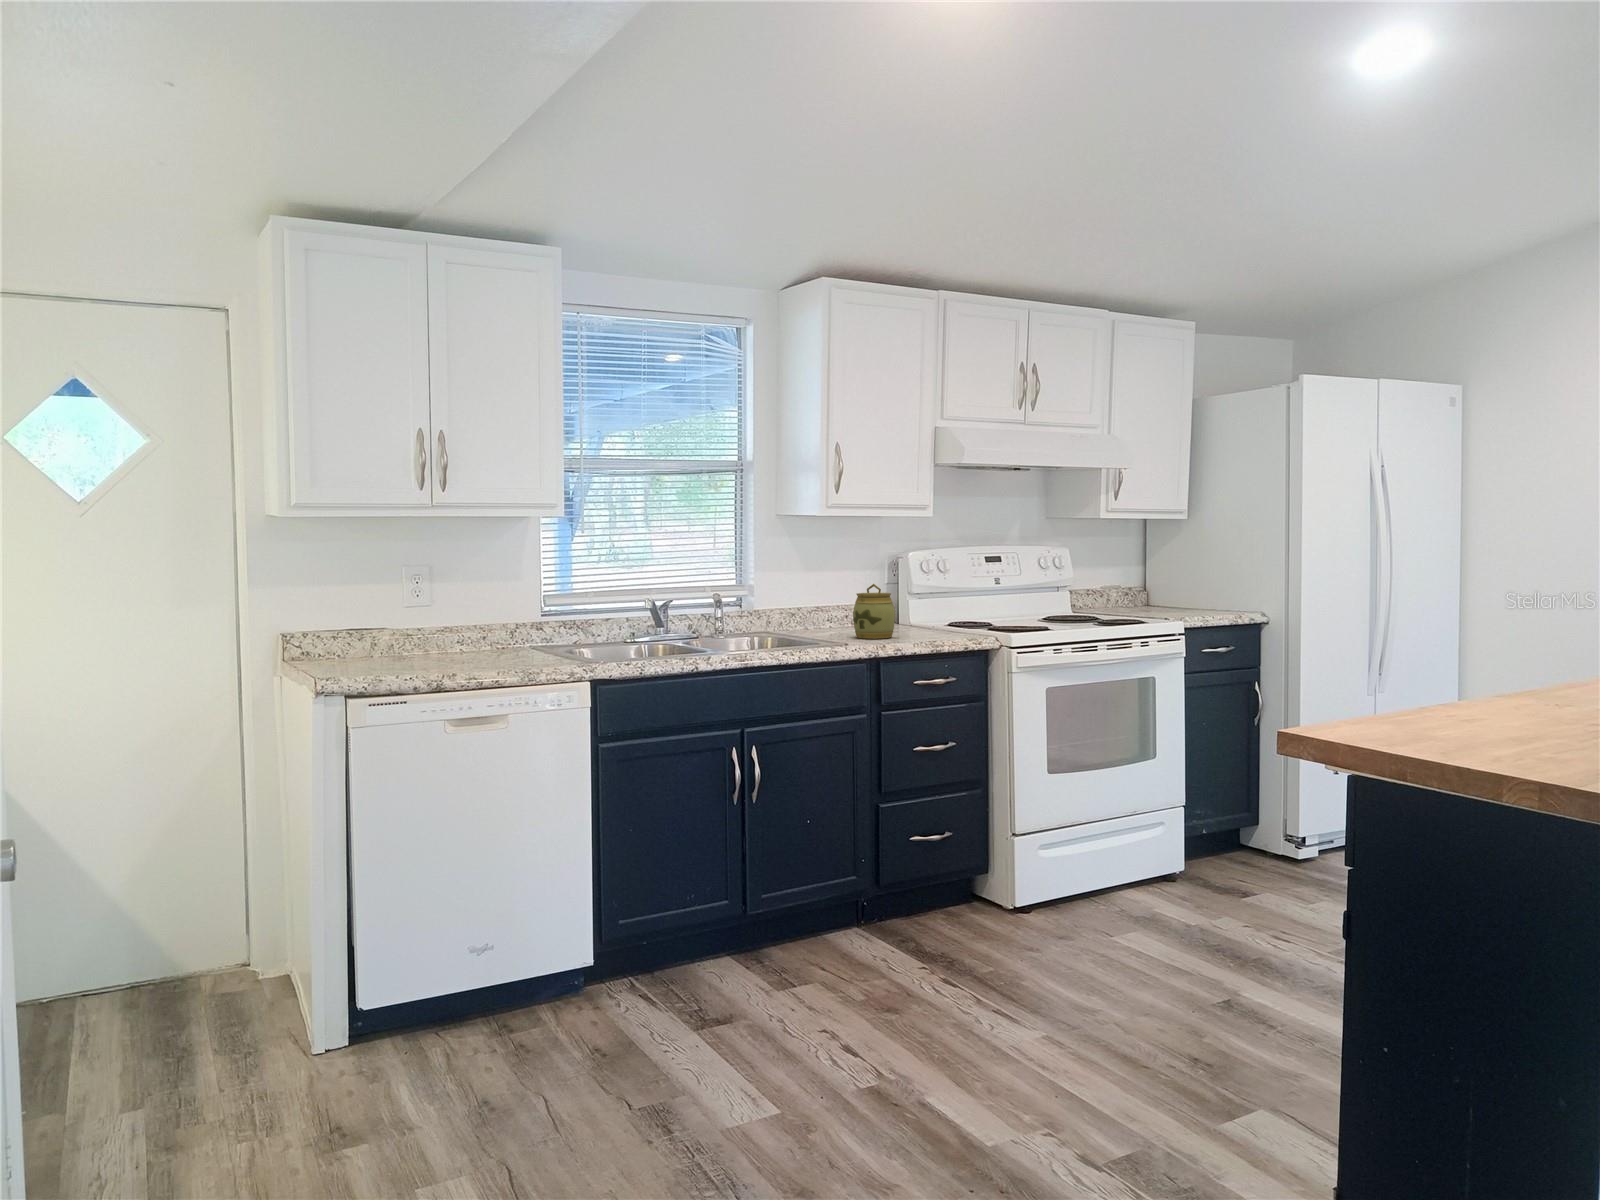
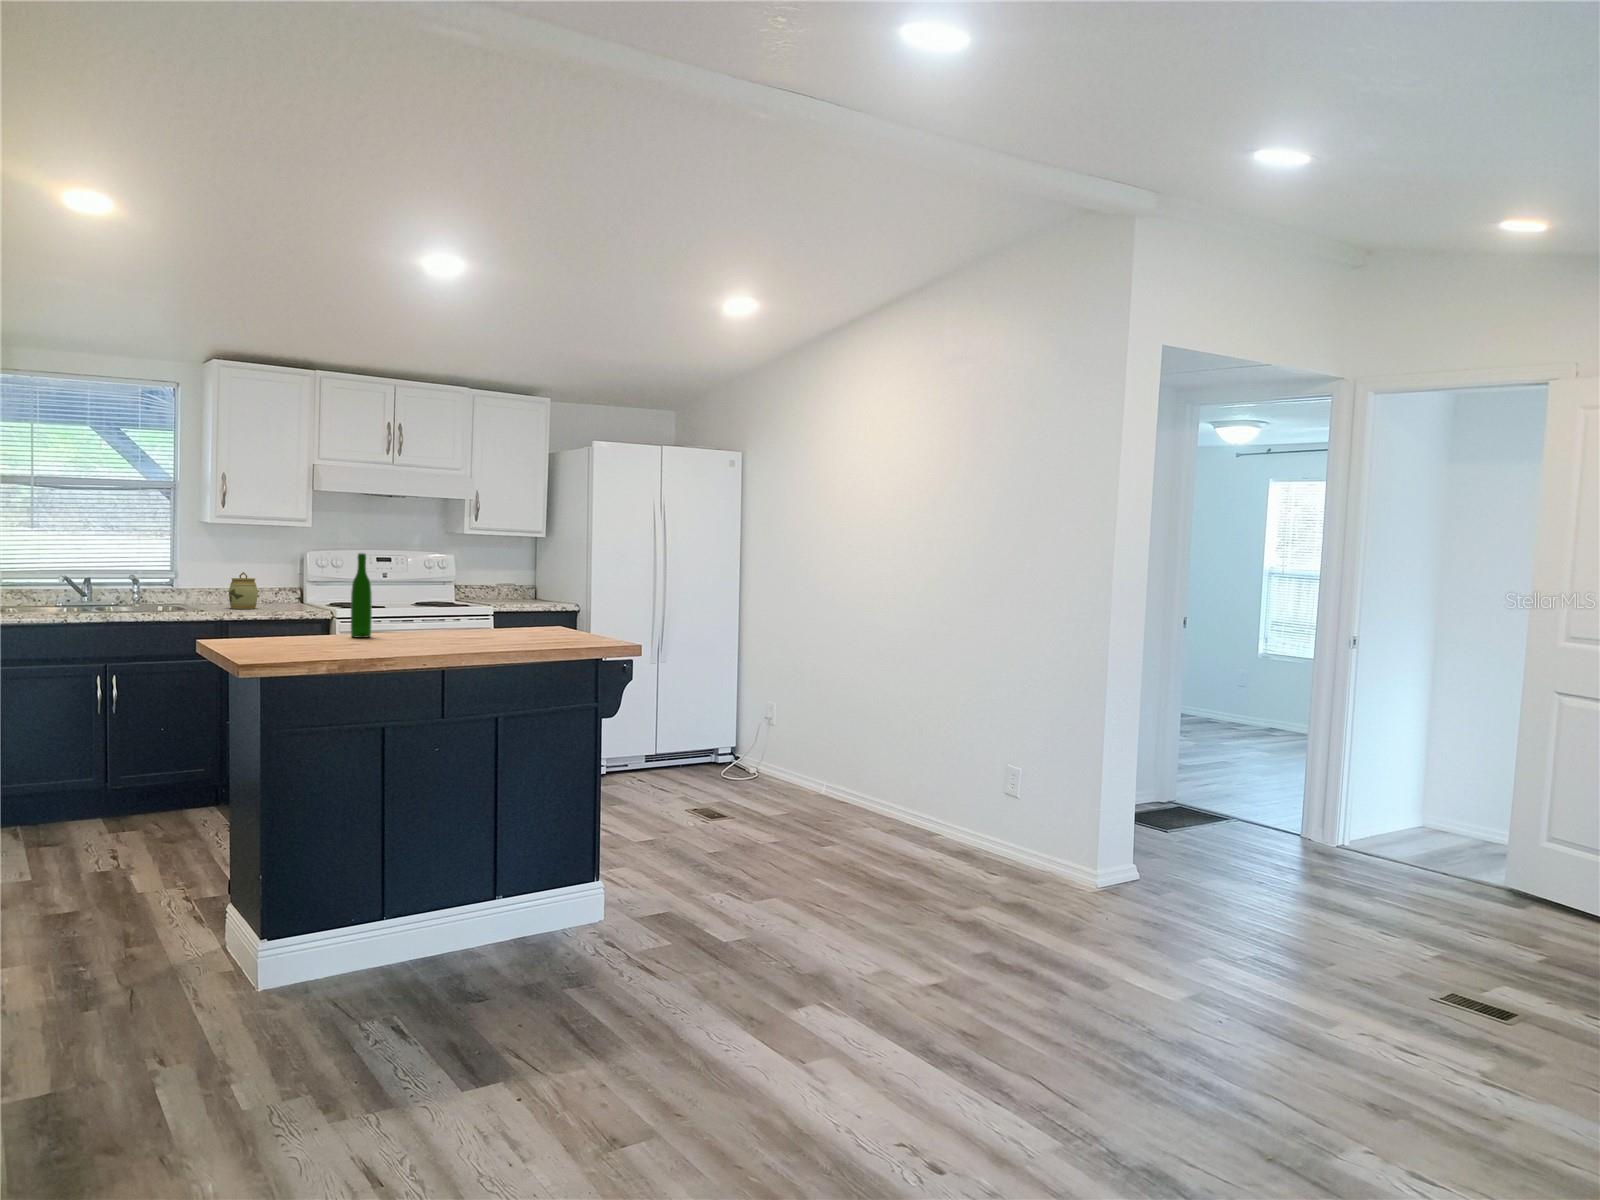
wine bottle: none [1501,540,1549,714] -> present [351,553,372,638]

